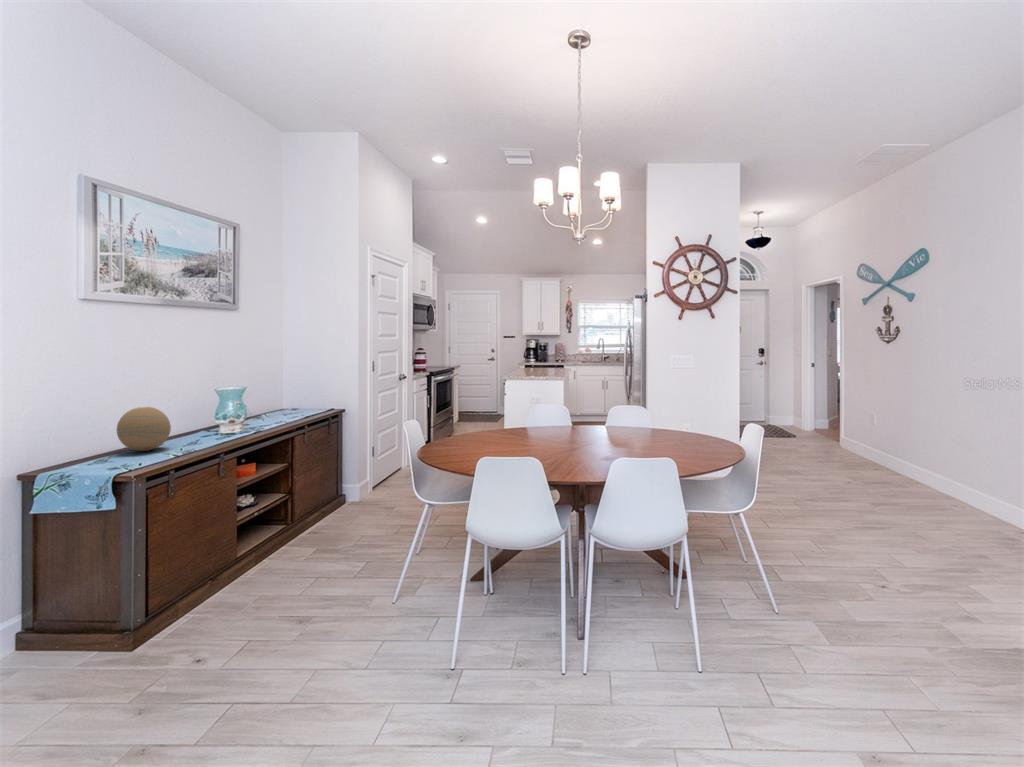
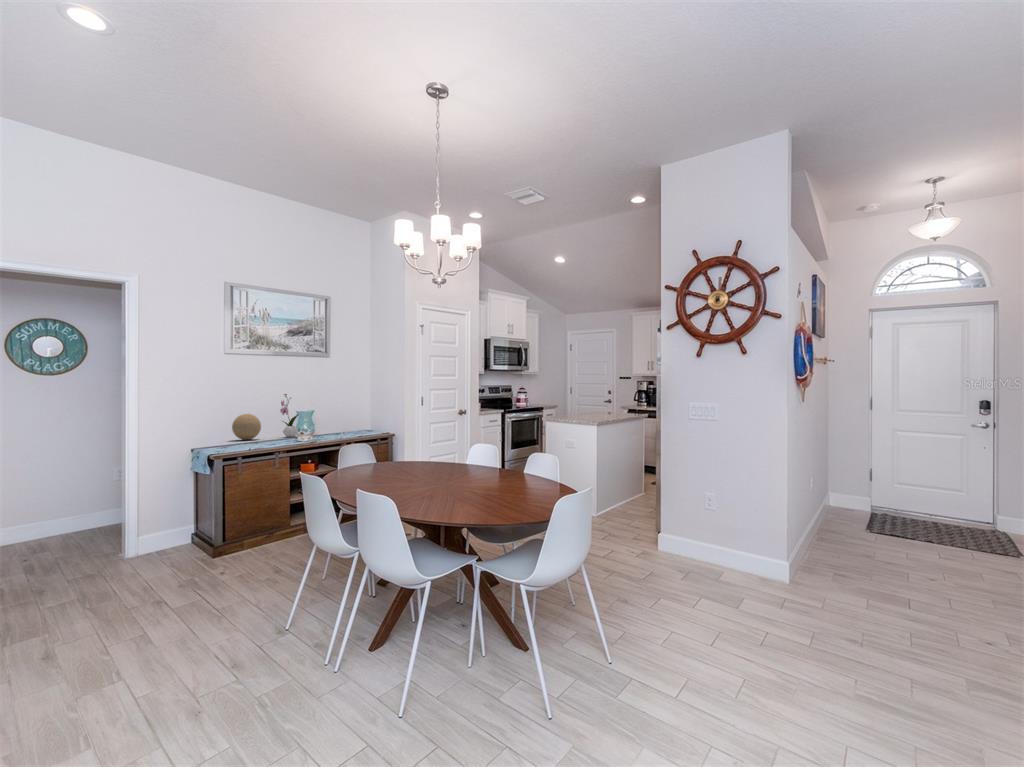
flower arrangement: none [194,370,229,439] -> present [280,394,298,437]

